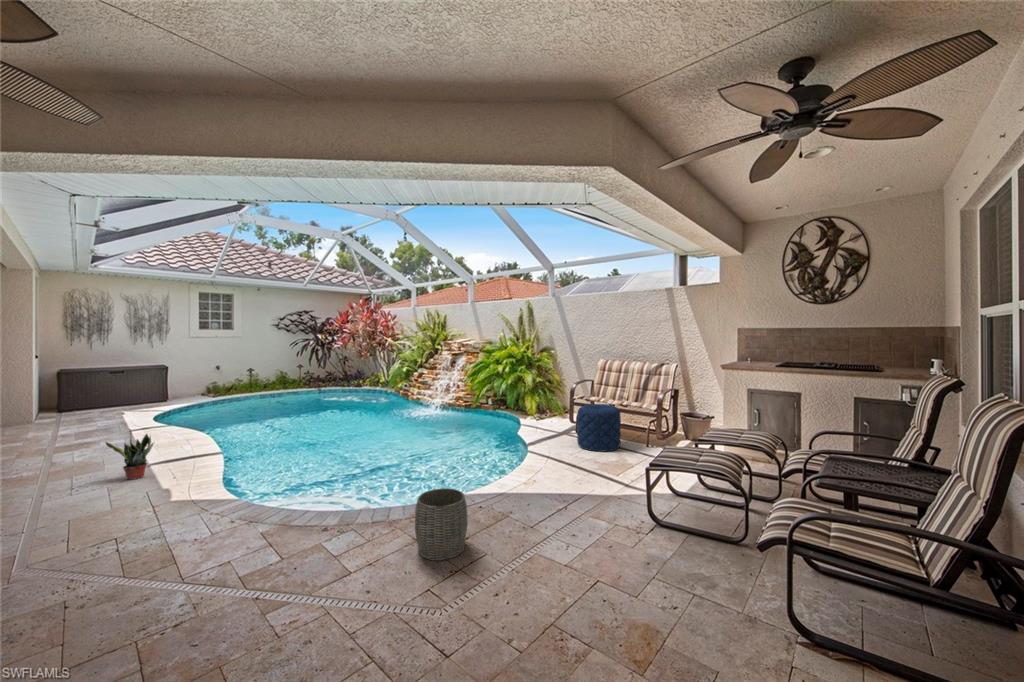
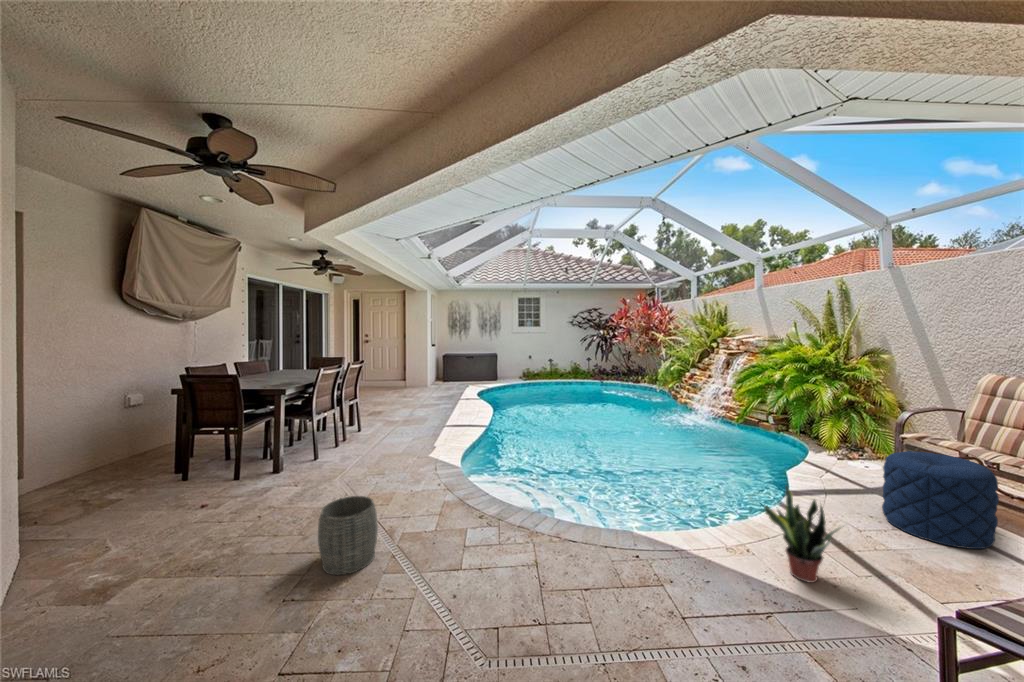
potted plant: present [106,429,154,480] -> present [764,487,840,583]
woven basket: present [415,488,468,561] -> present [318,496,378,575]

